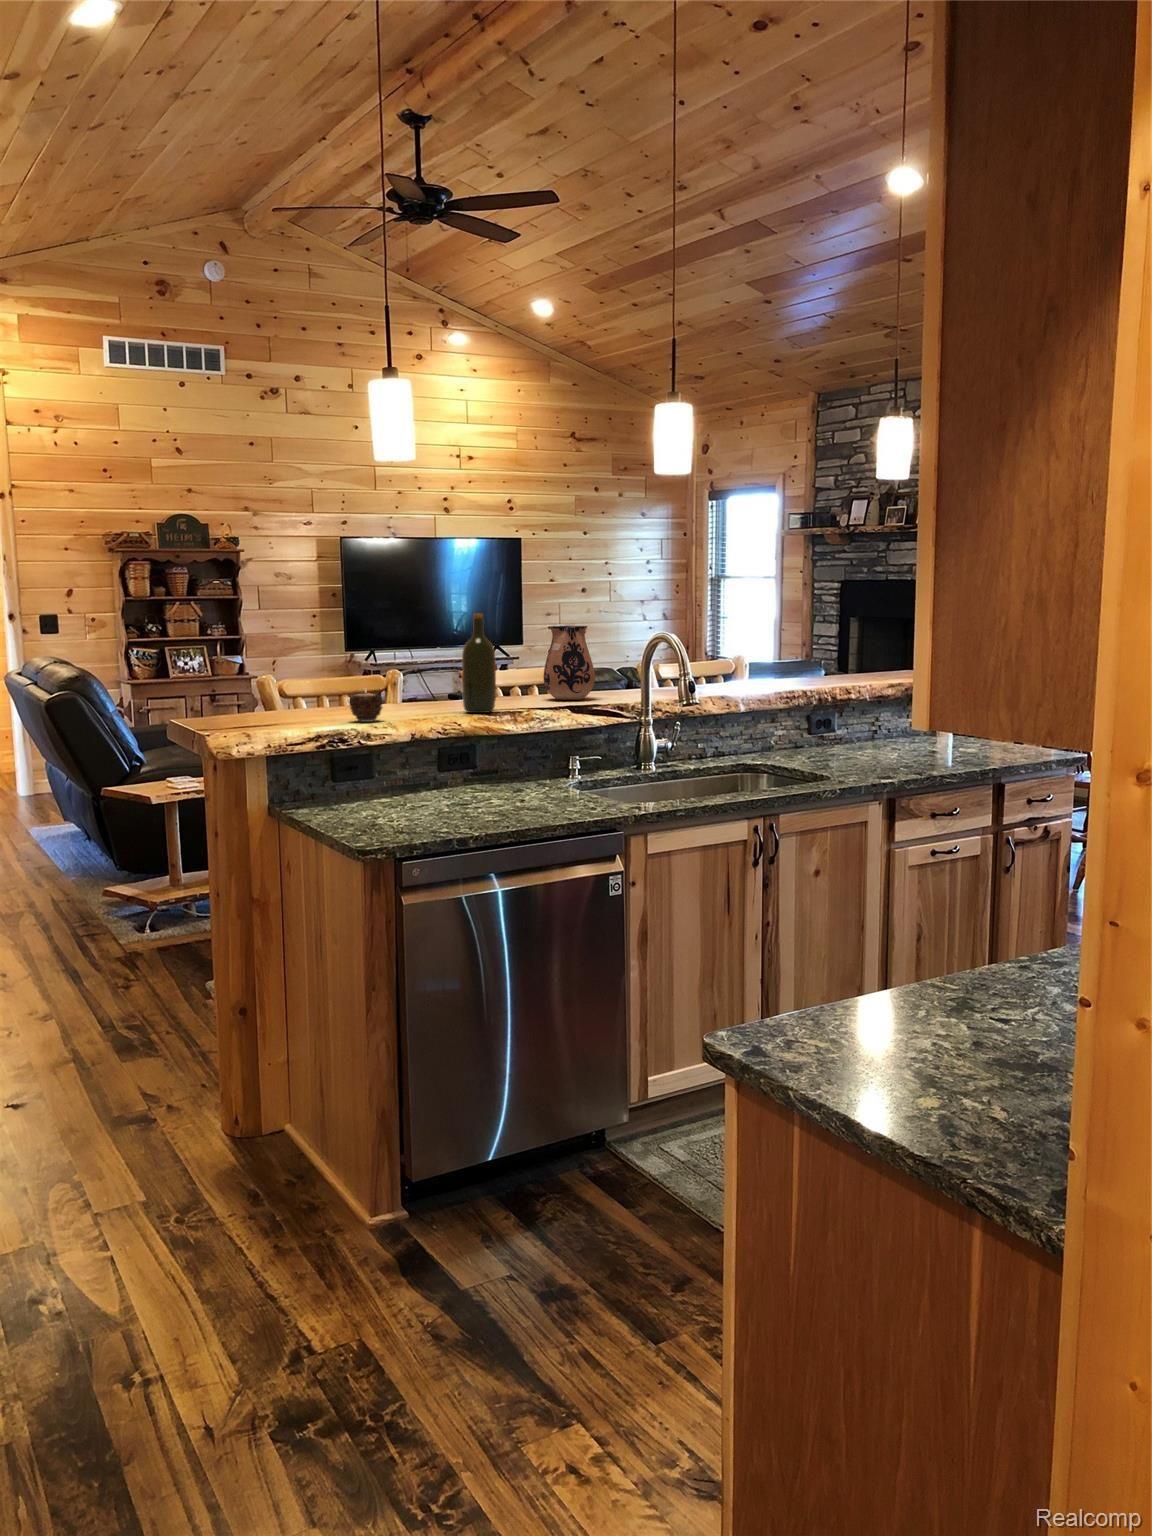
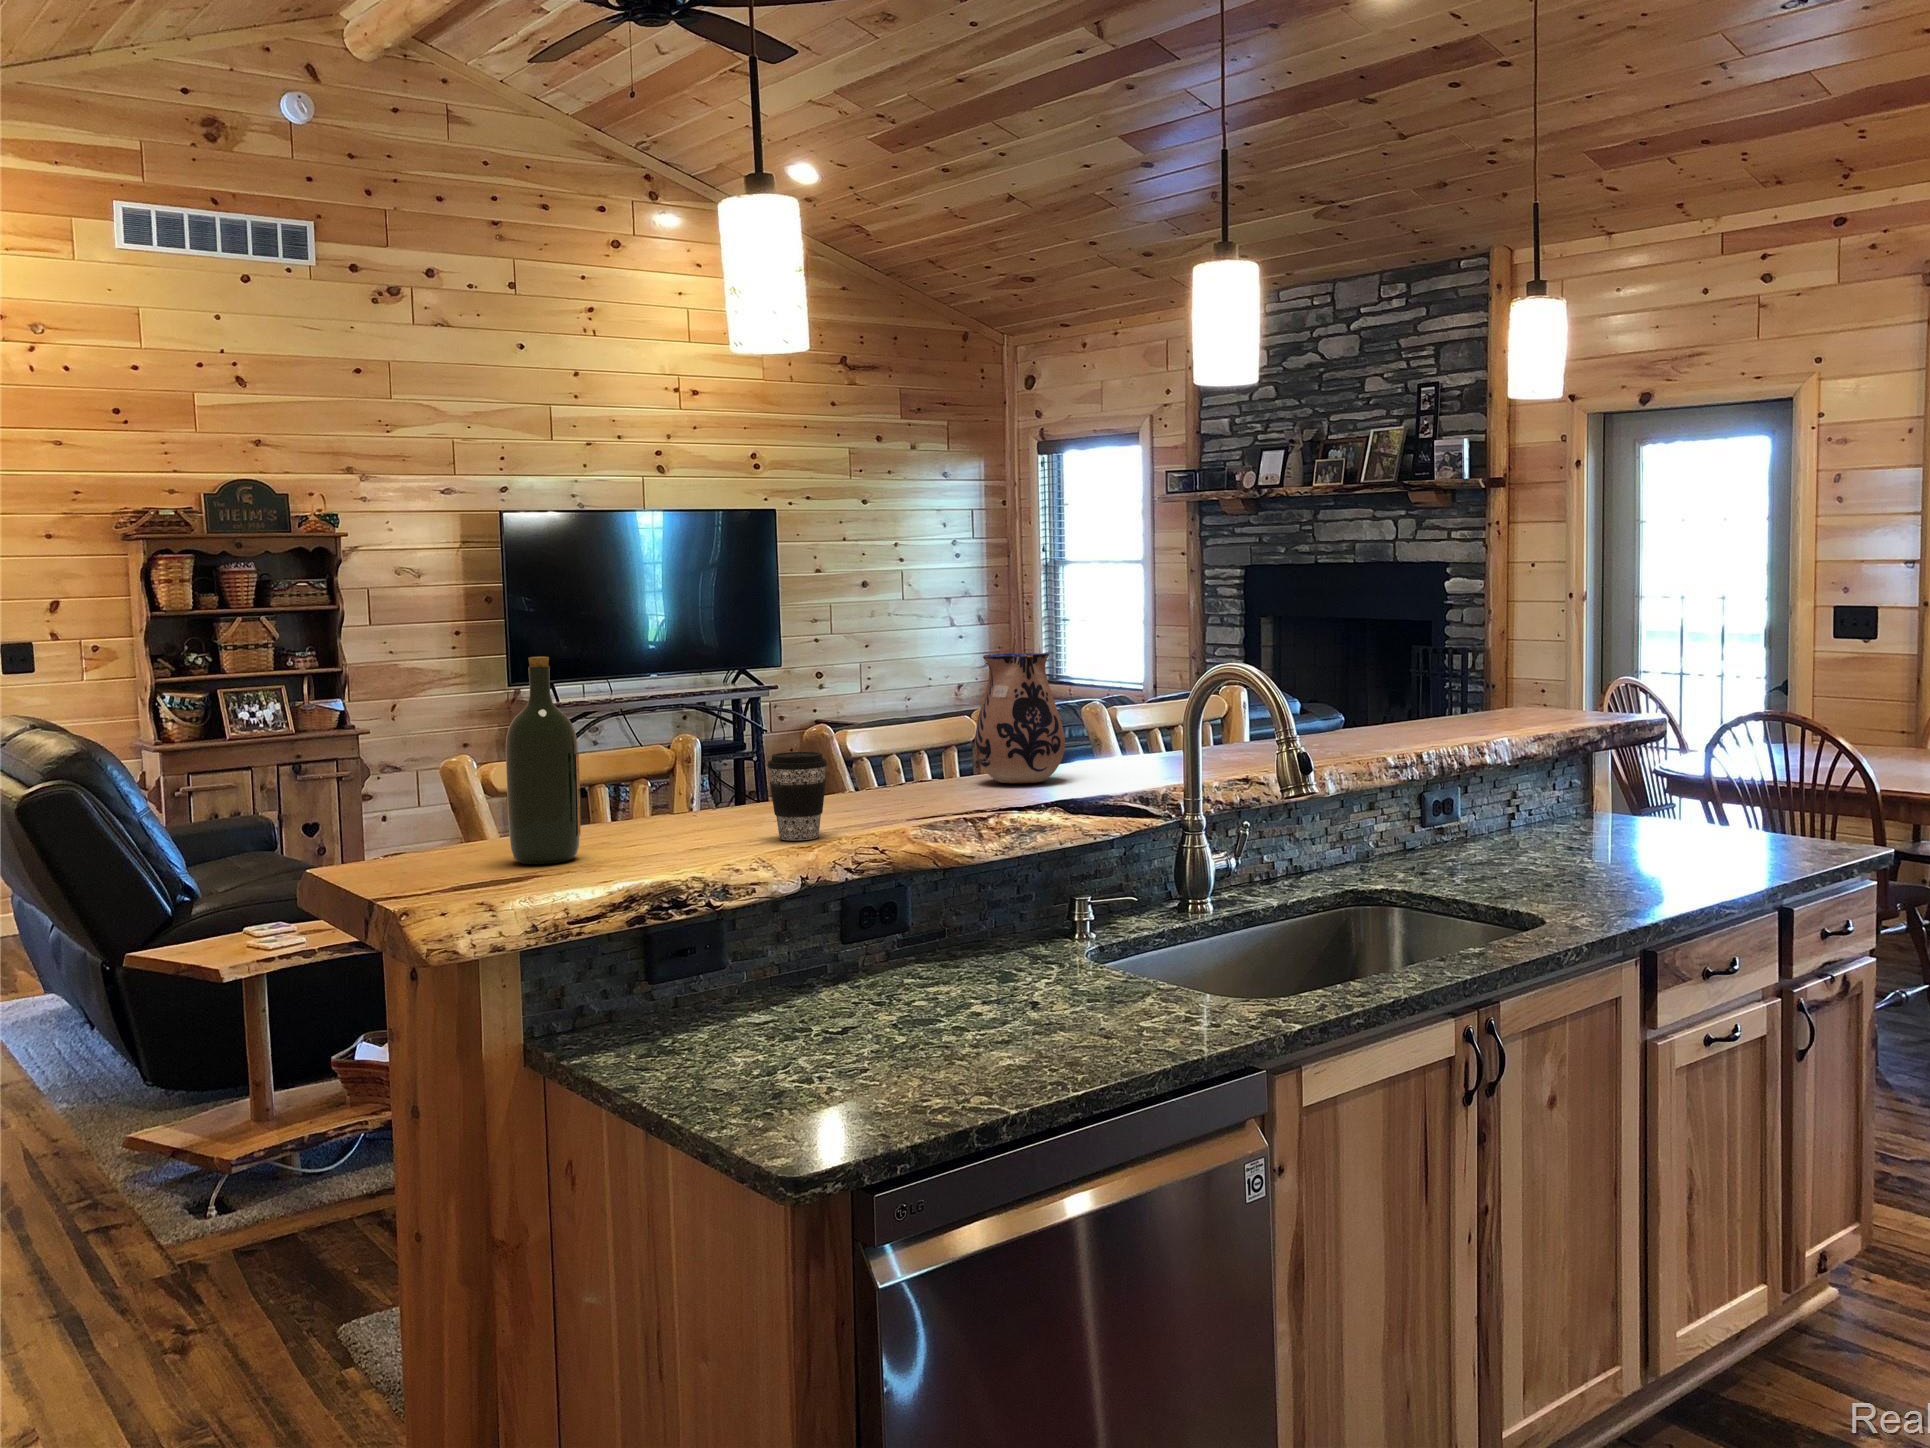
wine bottle: present [462,613,496,713] -> present [506,657,581,864]
coffee cup: none [404,672,436,718] -> present [767,752,827,840]
candle: present [349,693,384,722] -> none [667,790,737,855]

